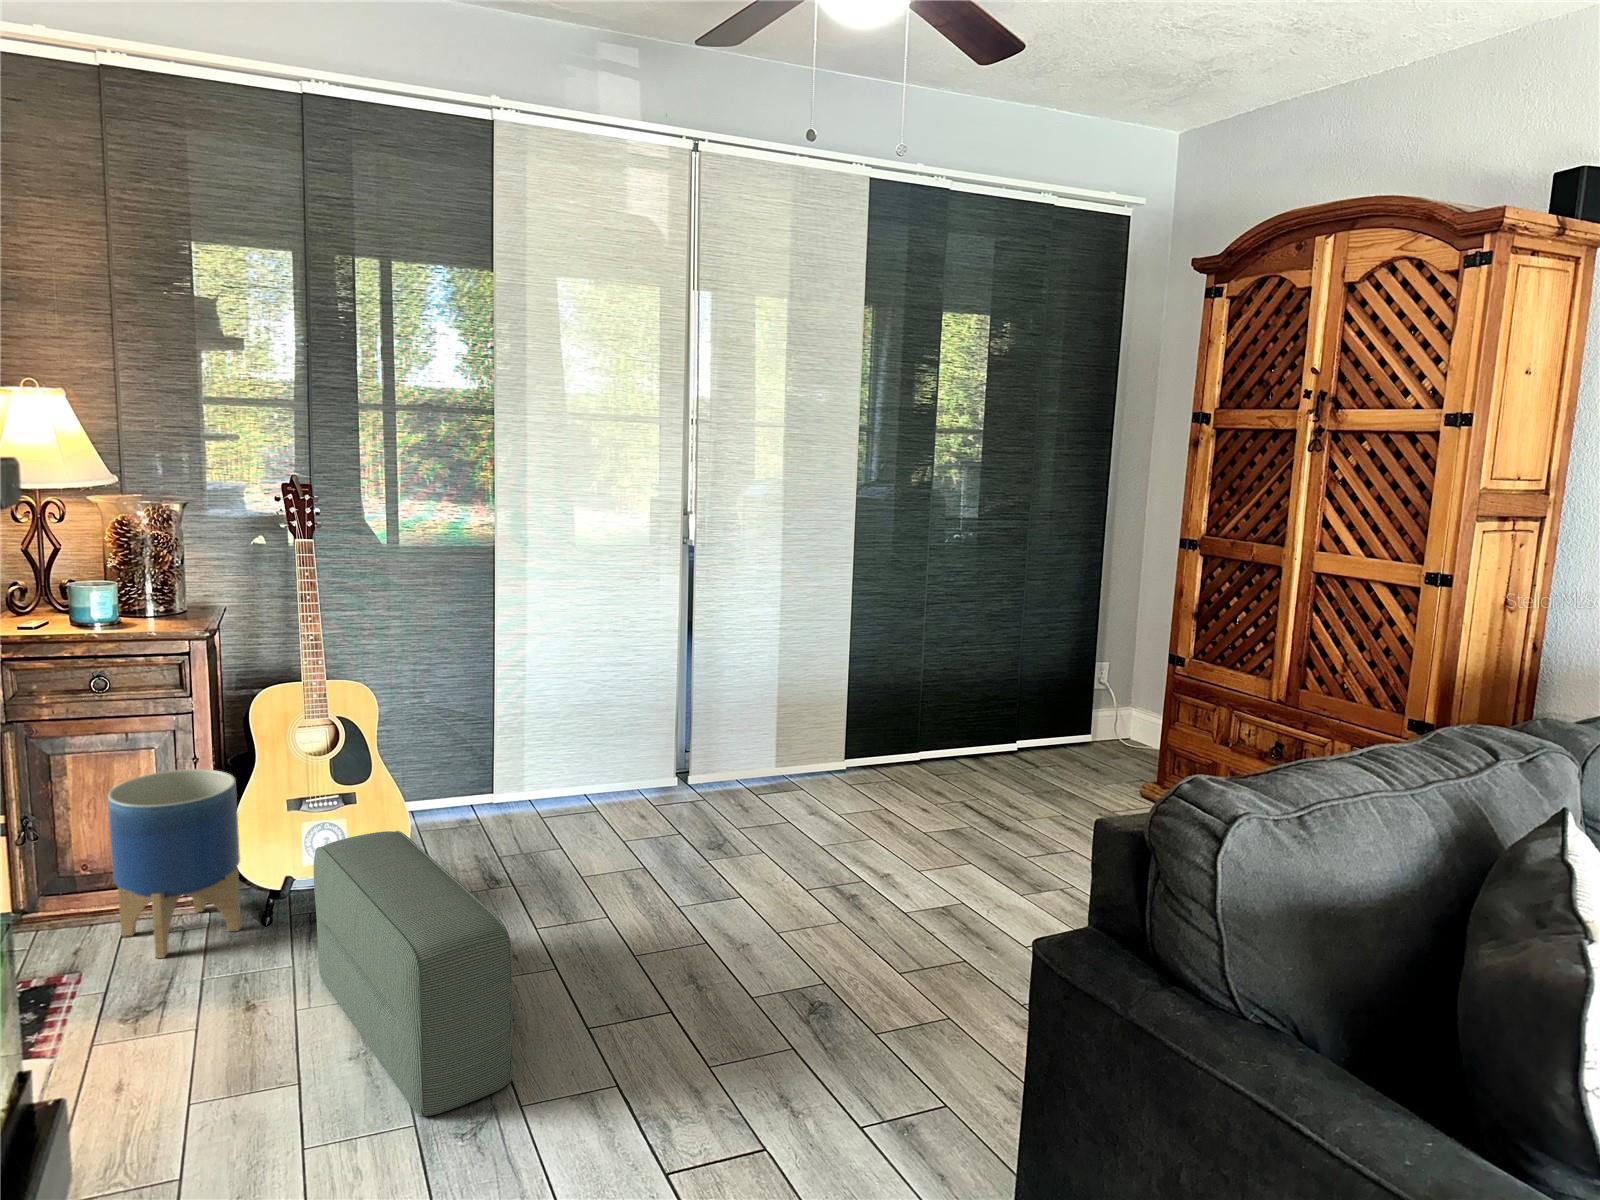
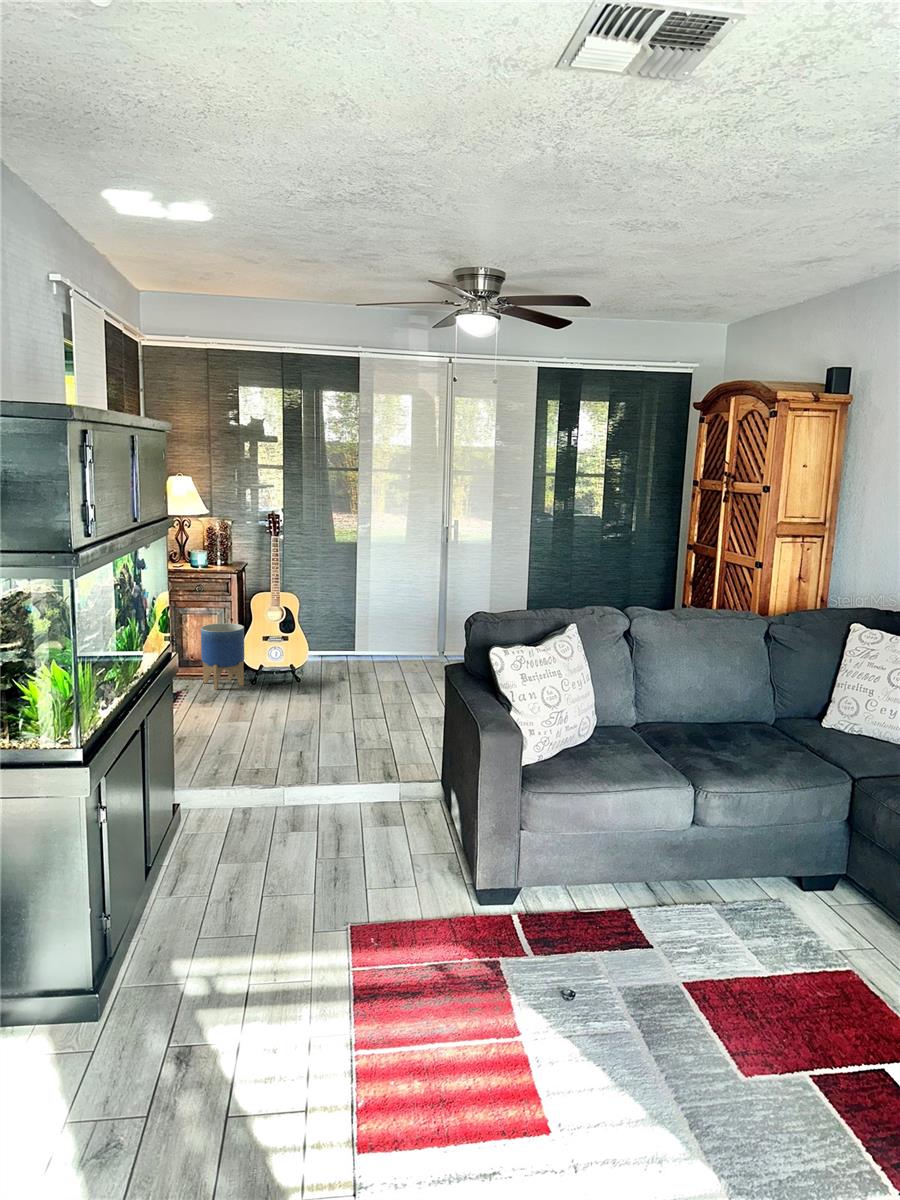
pouf: present [314,831,512,1116] -> none [266,646,321,730]

